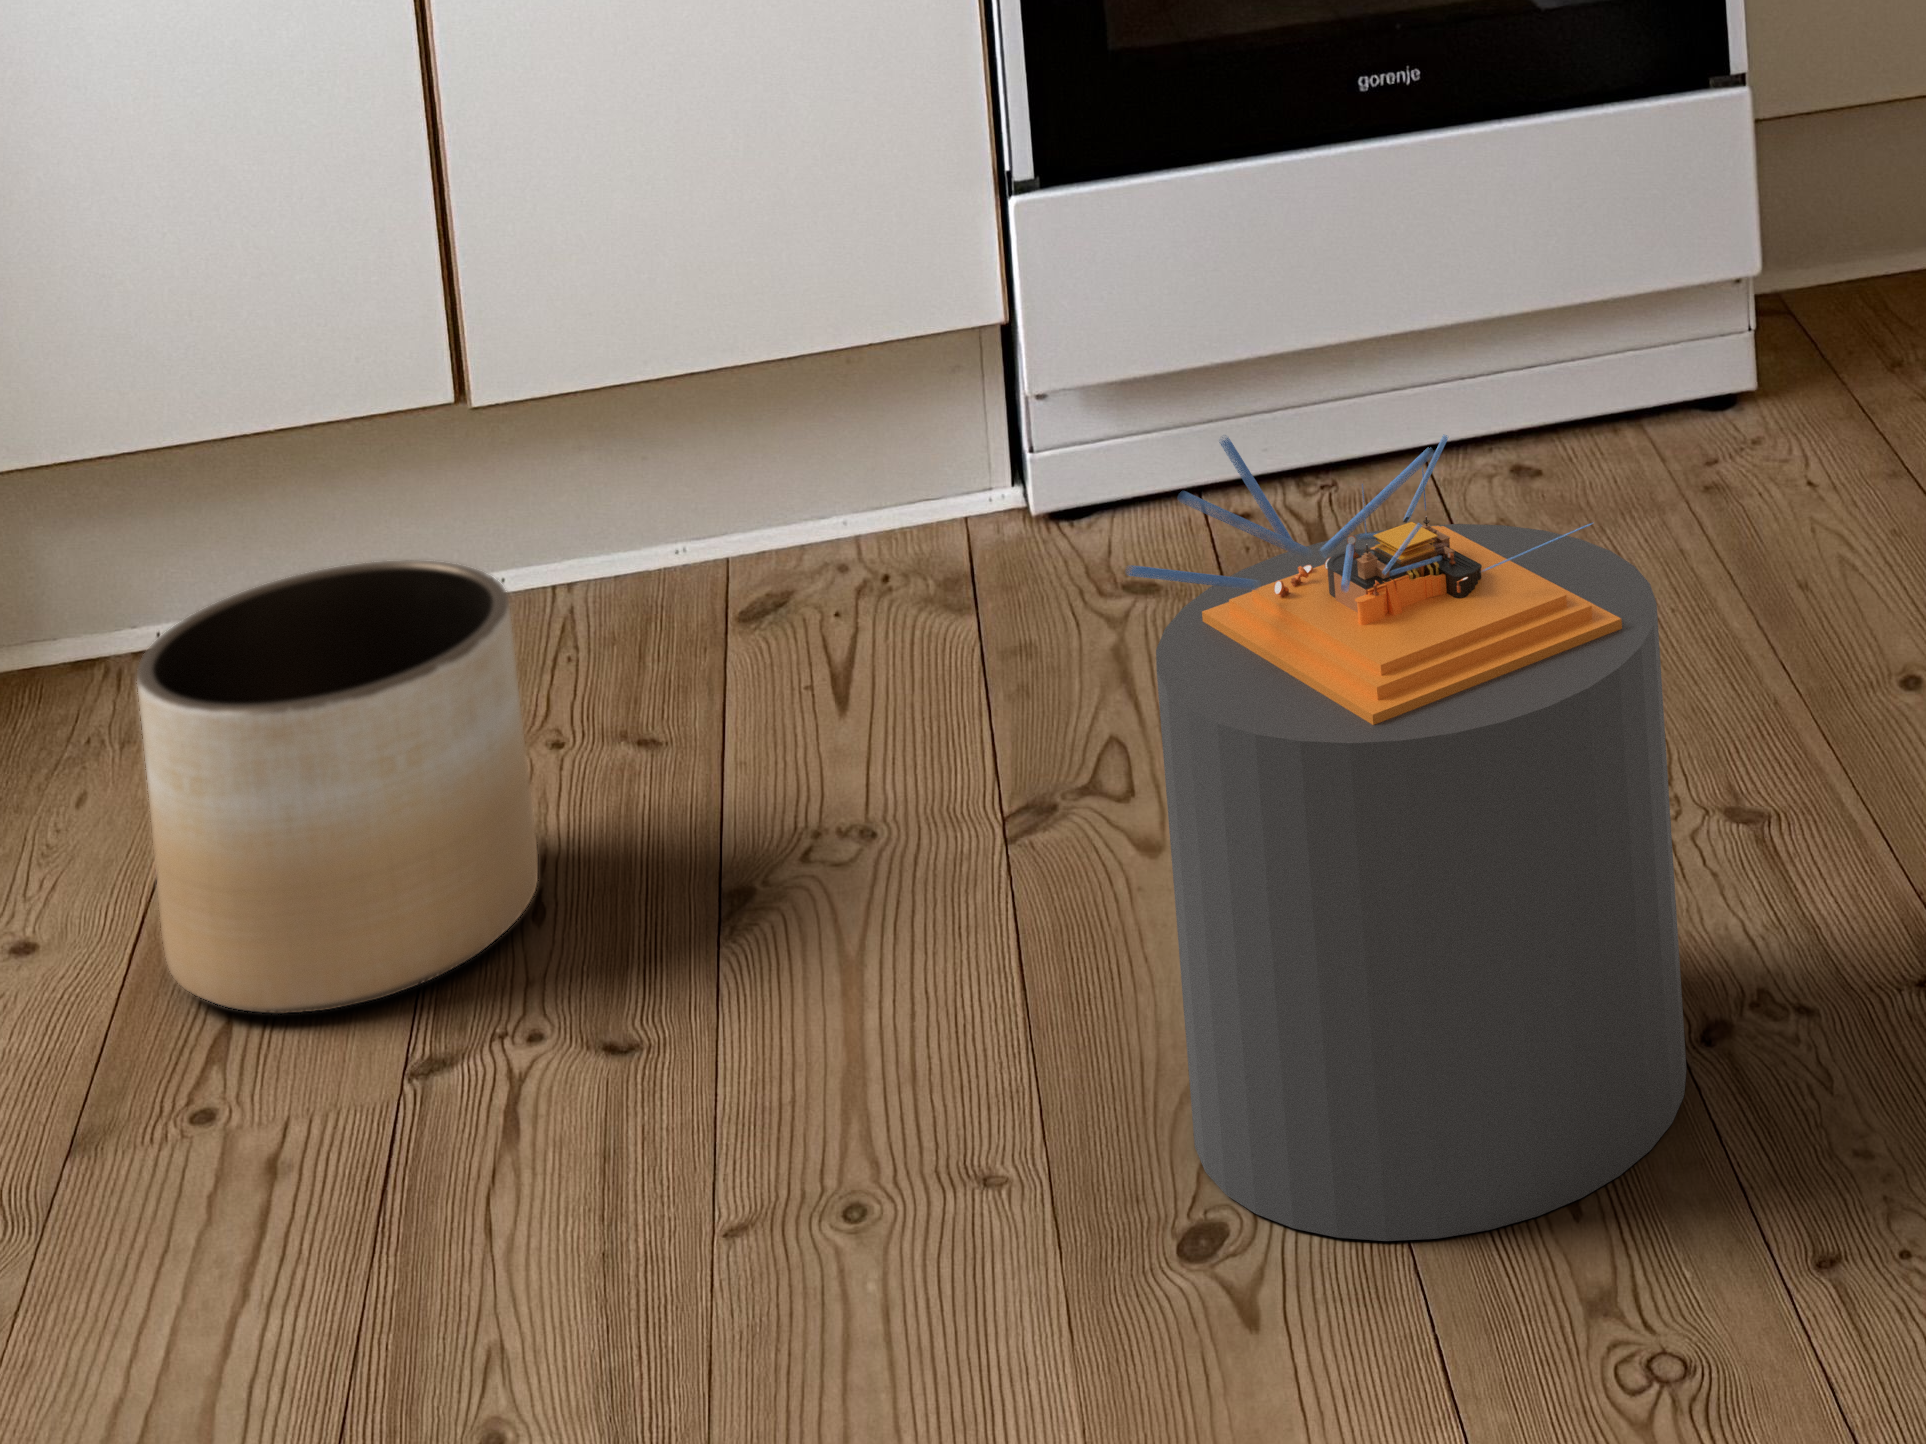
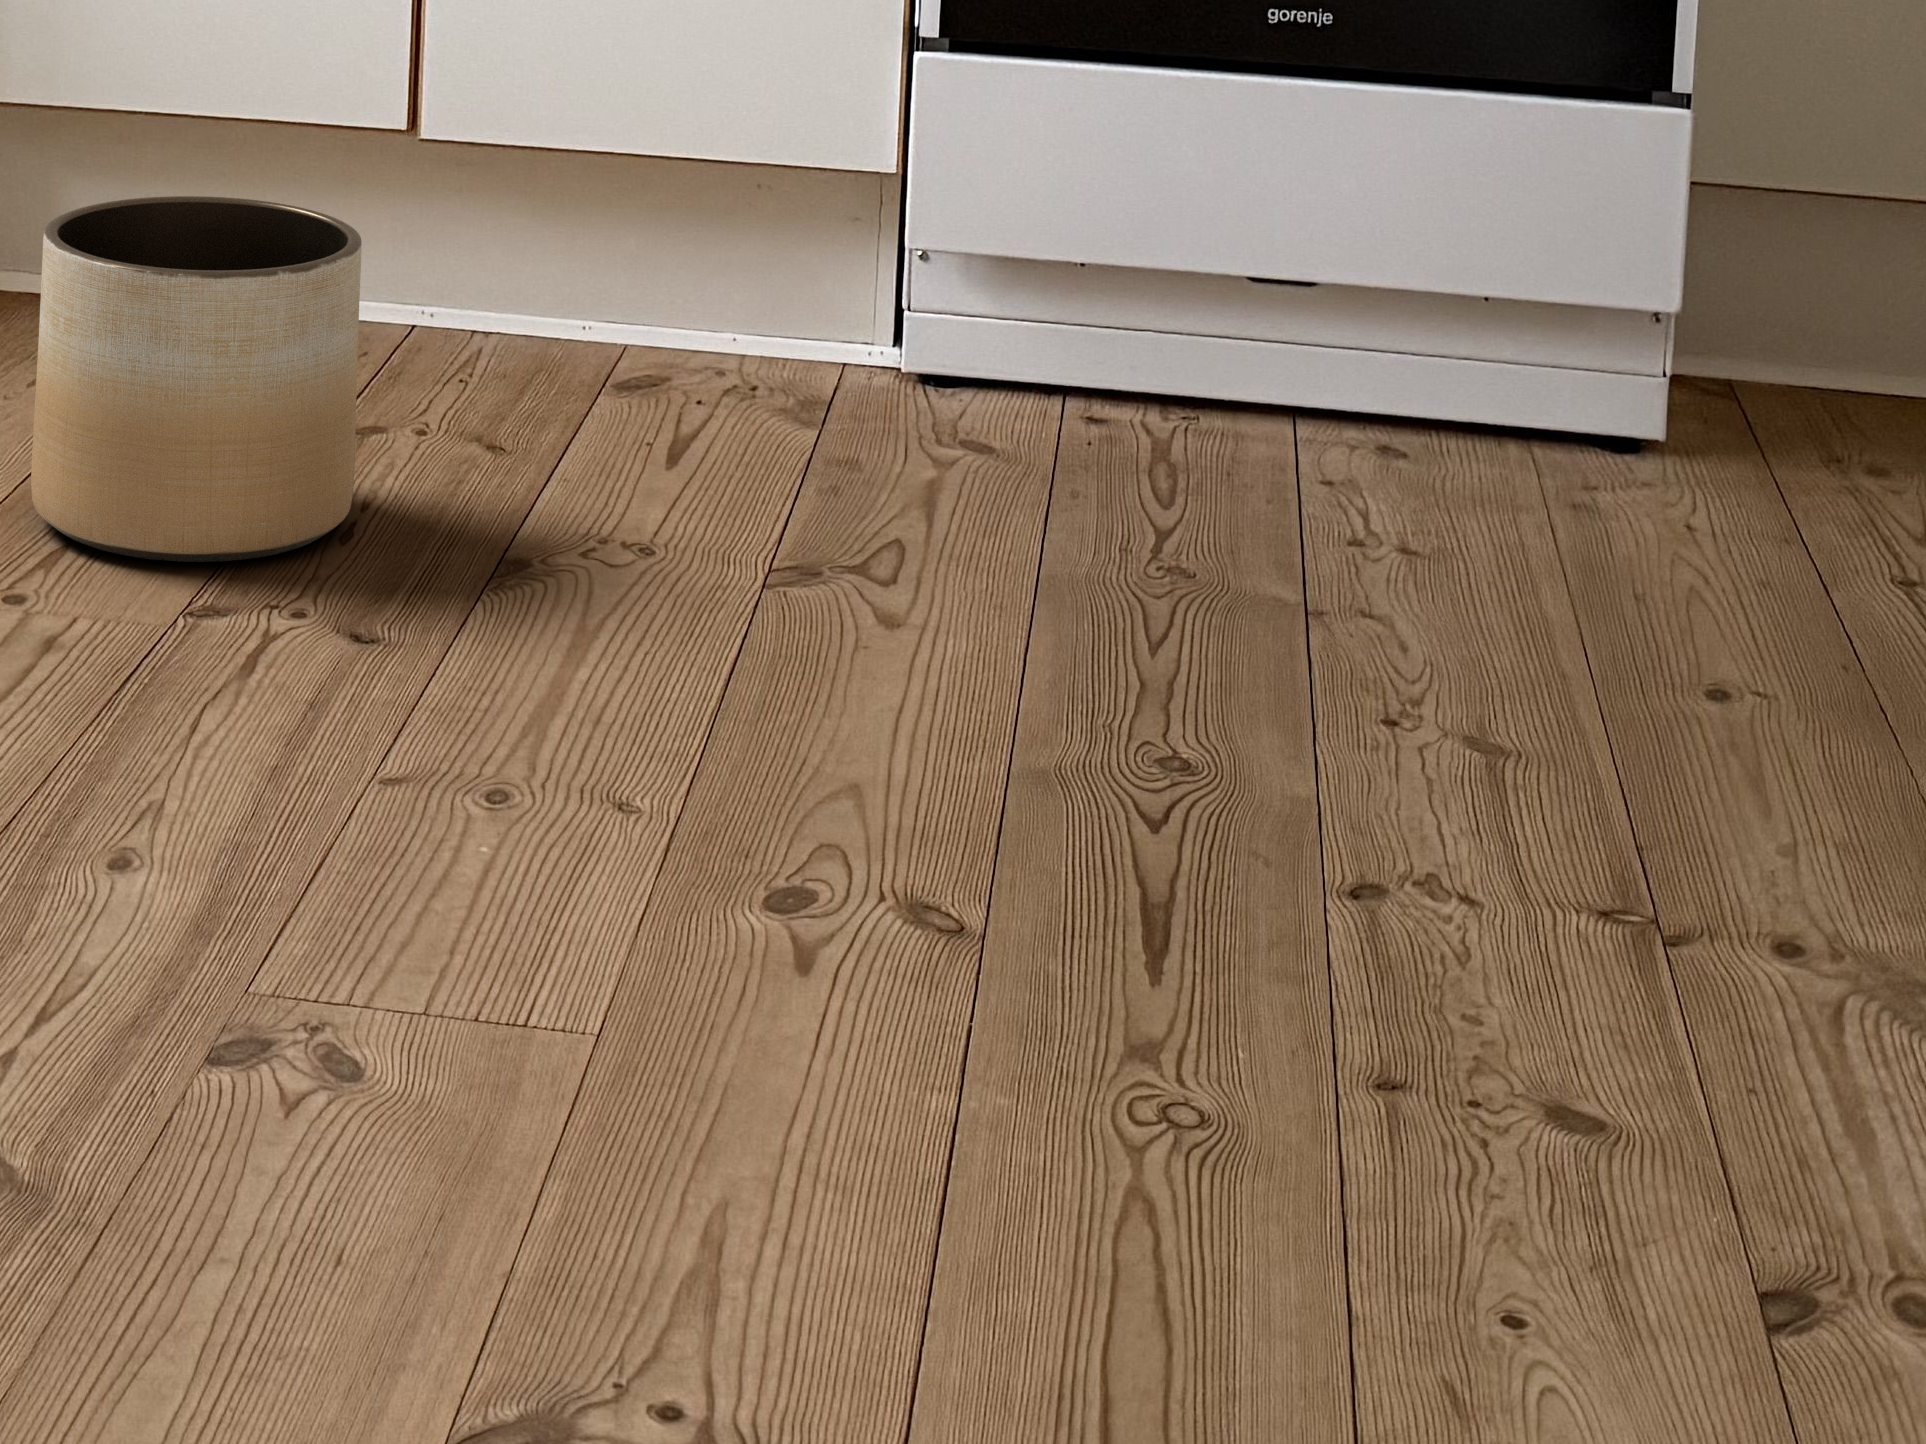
trash can: present [1127,435,1686,1241] -> none [807,121,1356,971]

